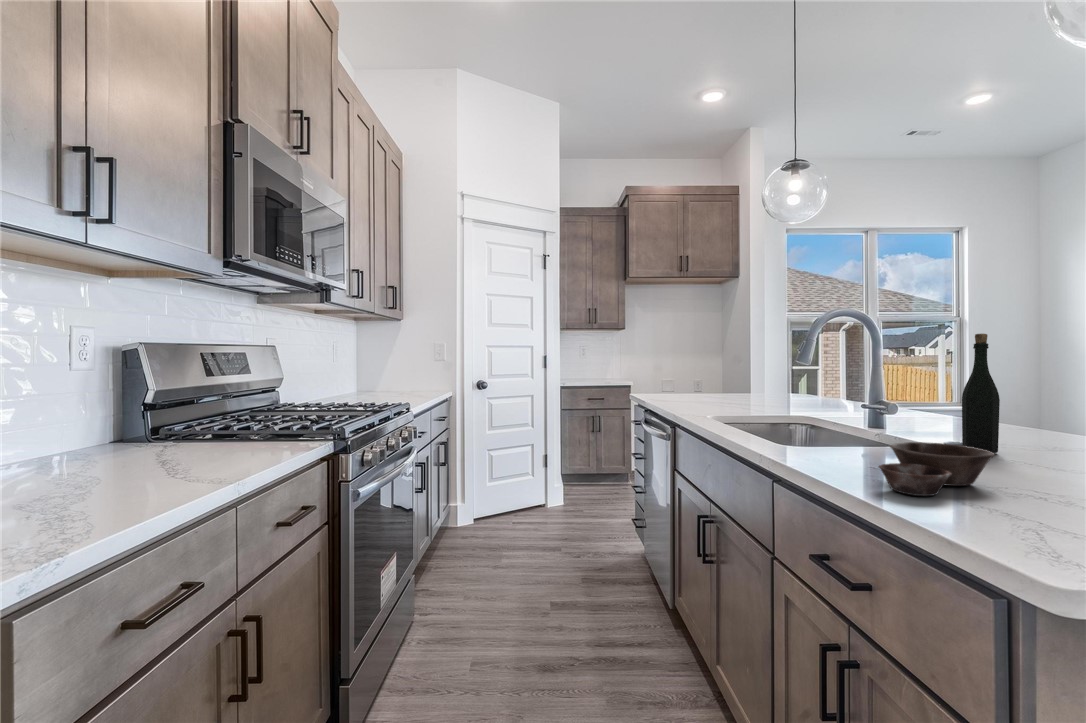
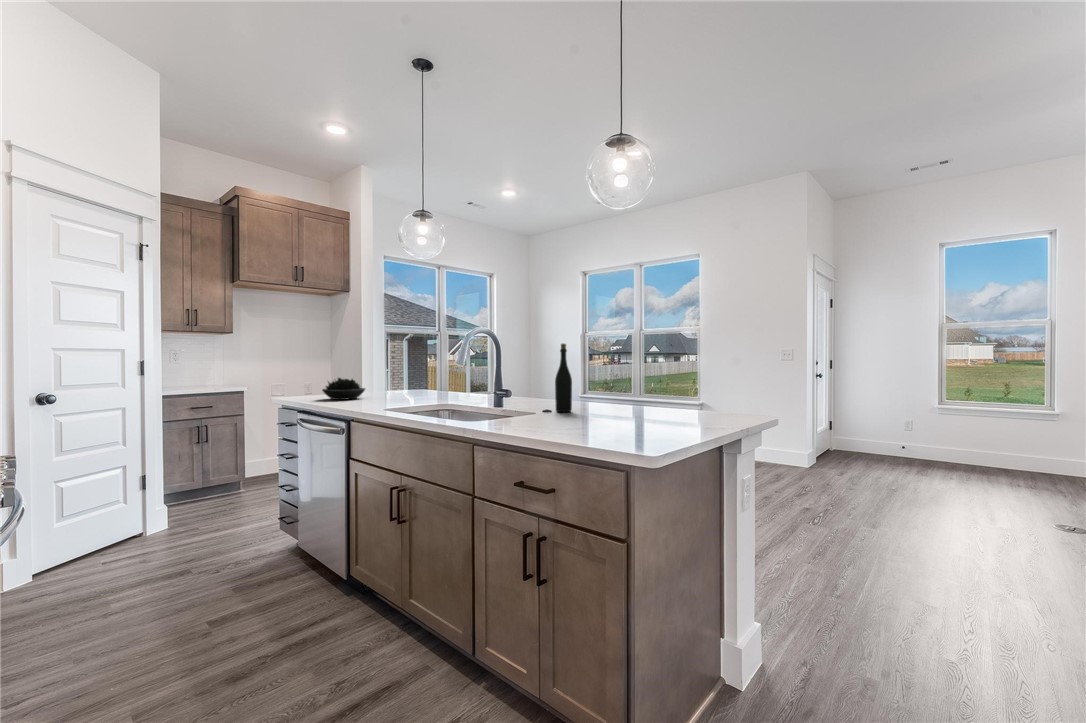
succulent plant: none [673,377,721,402] -> present [322,378,365,400]
bowl: present [879,442,995,496] -> none [547,406,594,434]

